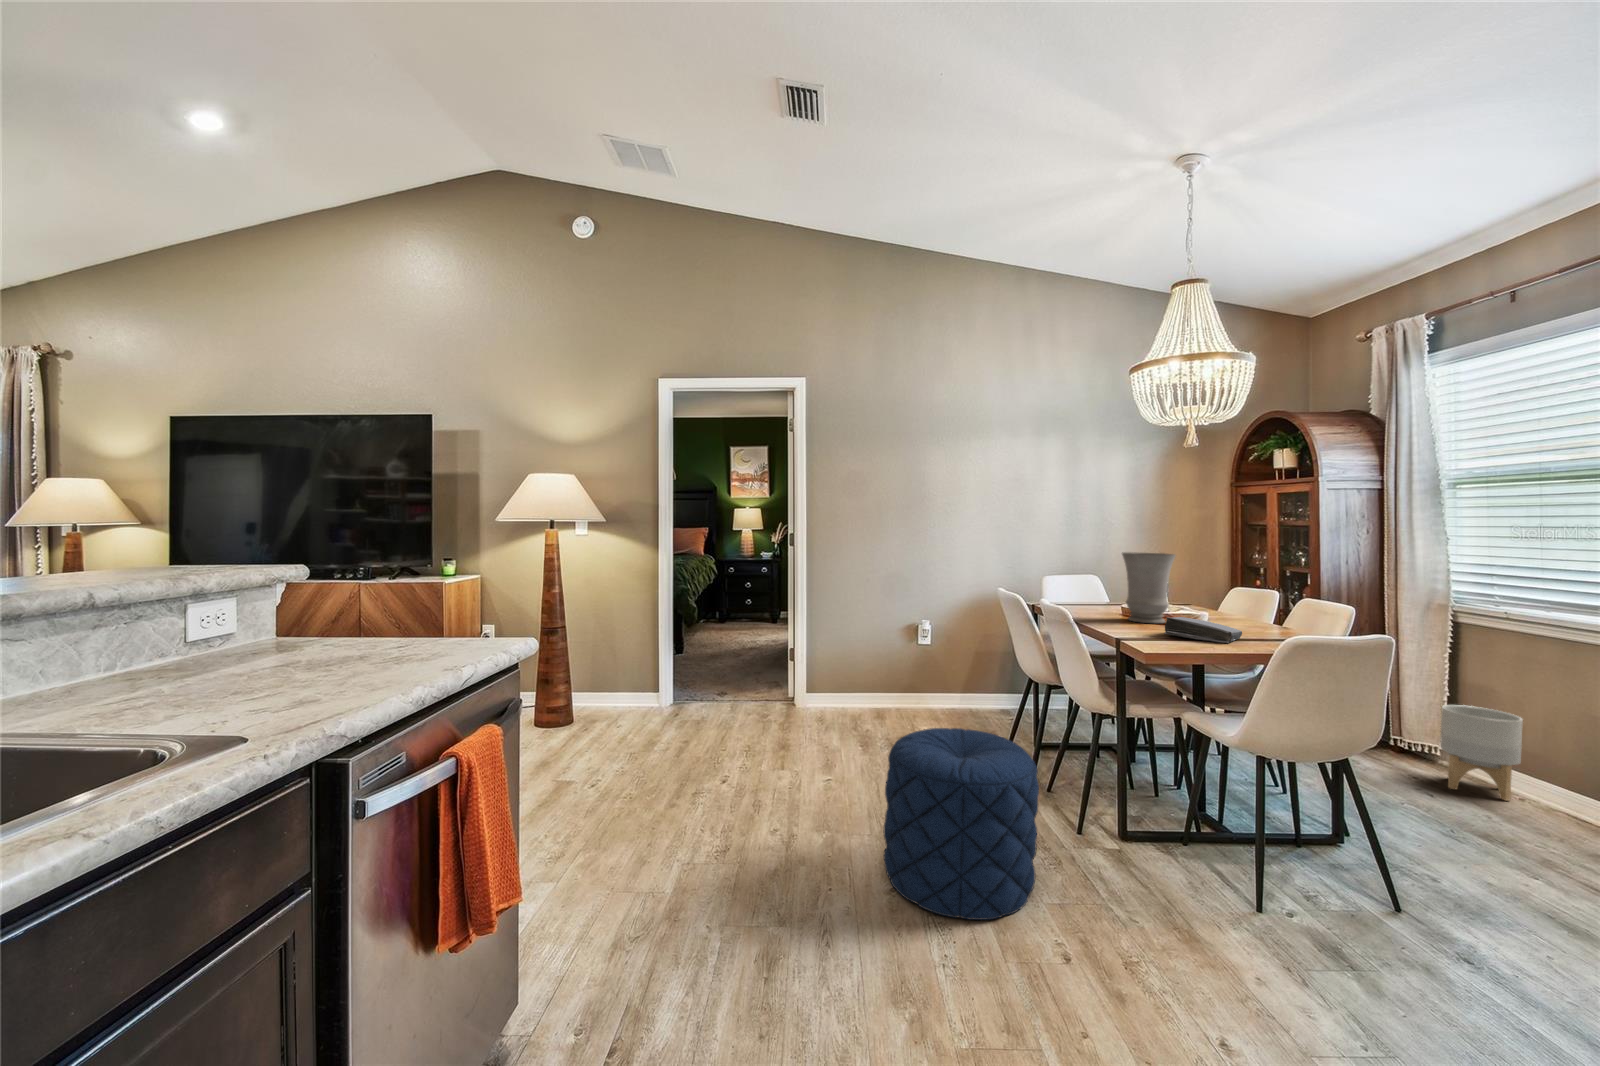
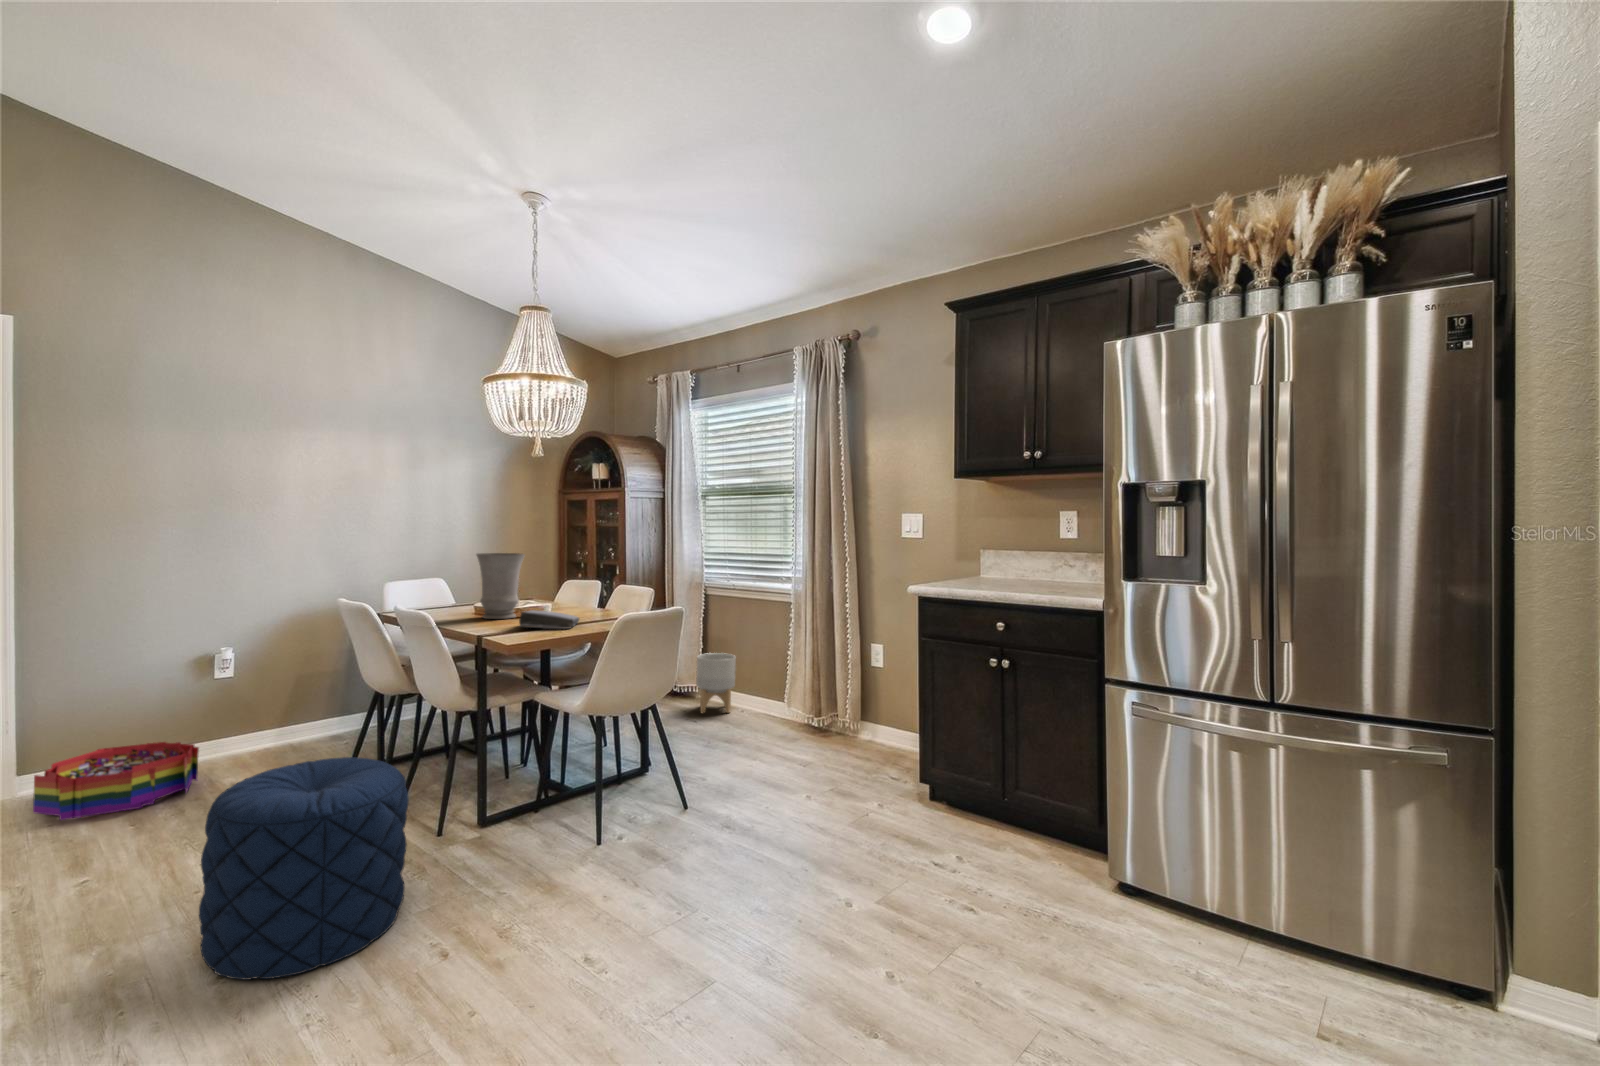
storage bin: none [825,683,910,733] -> present [33,742,199,820]

